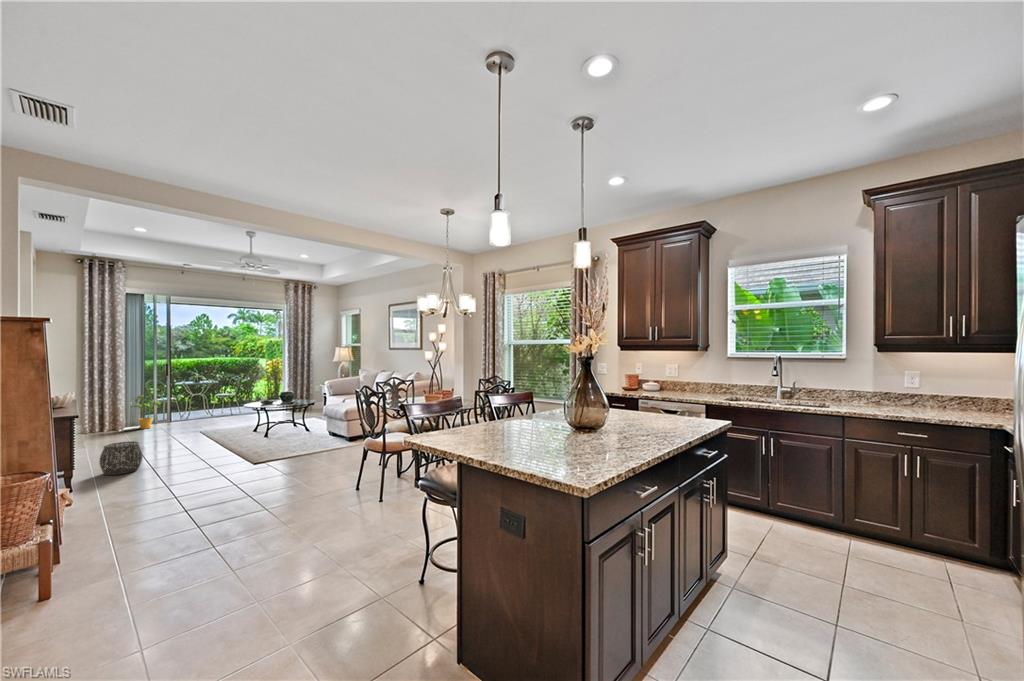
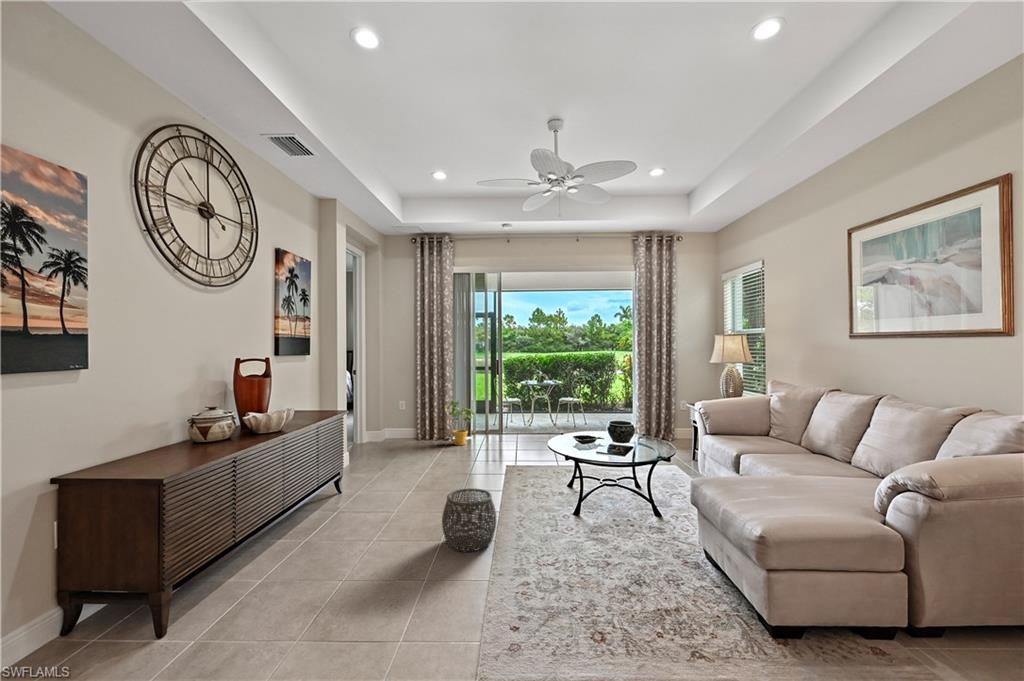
woven basket: present [100,441,143,475] -> present [442,489,497,552]

